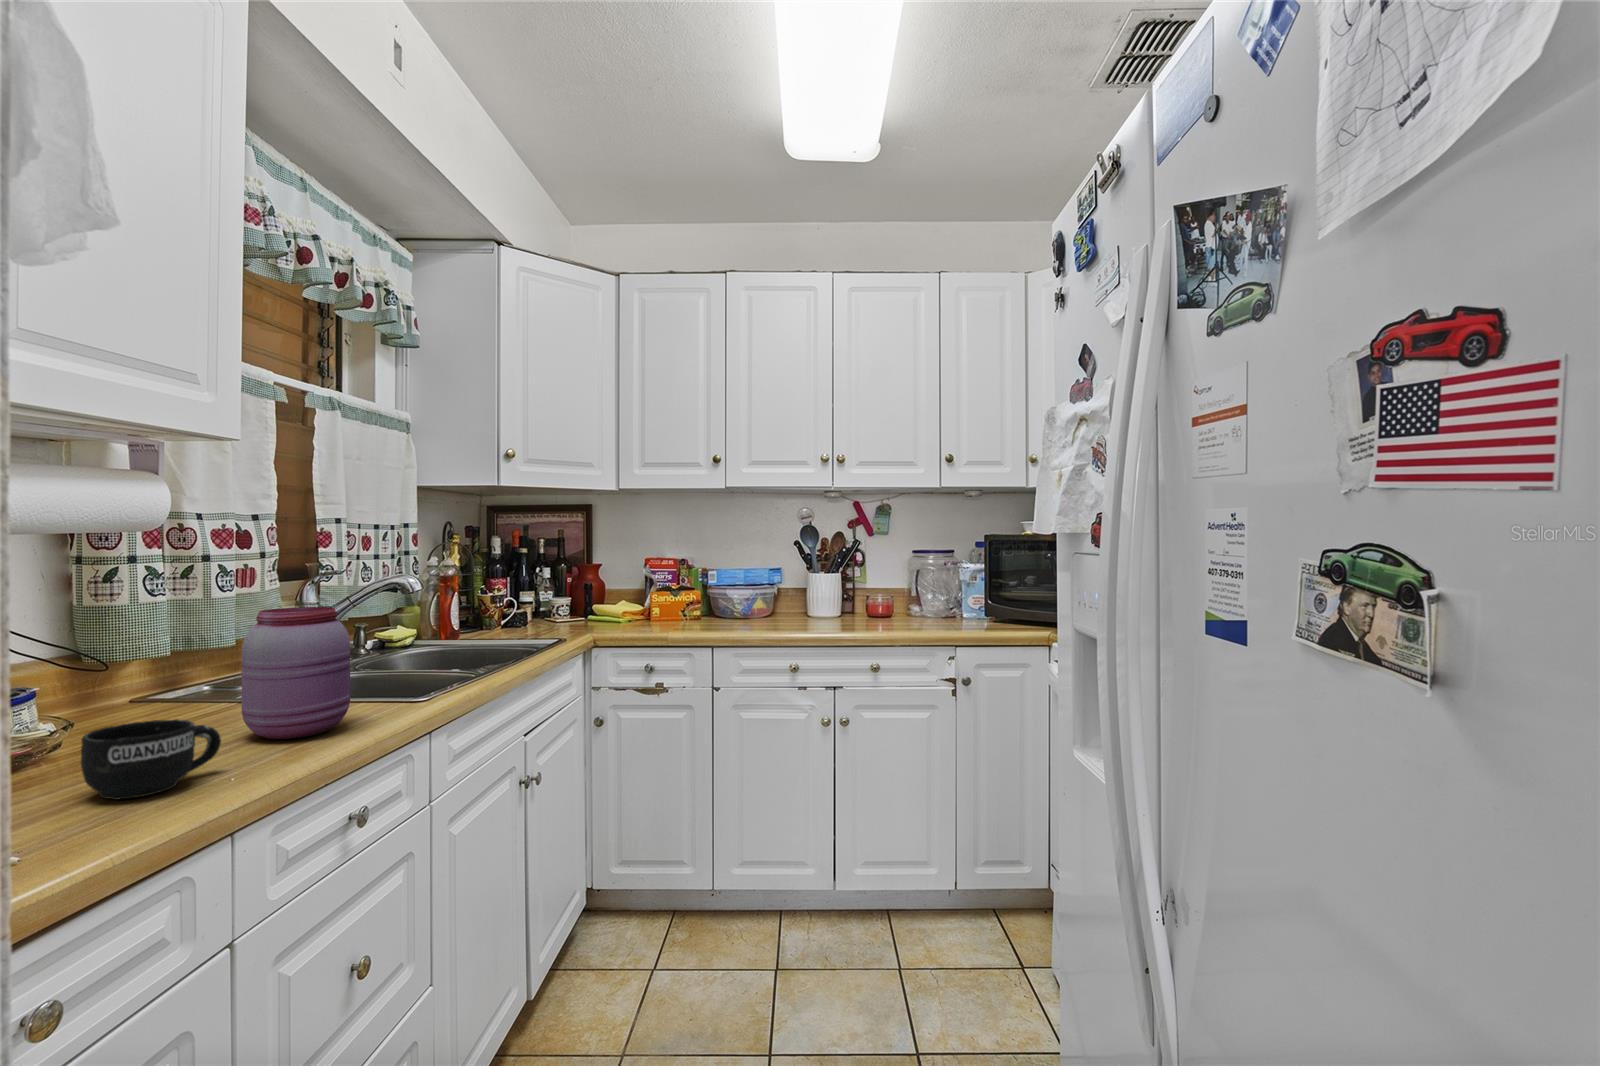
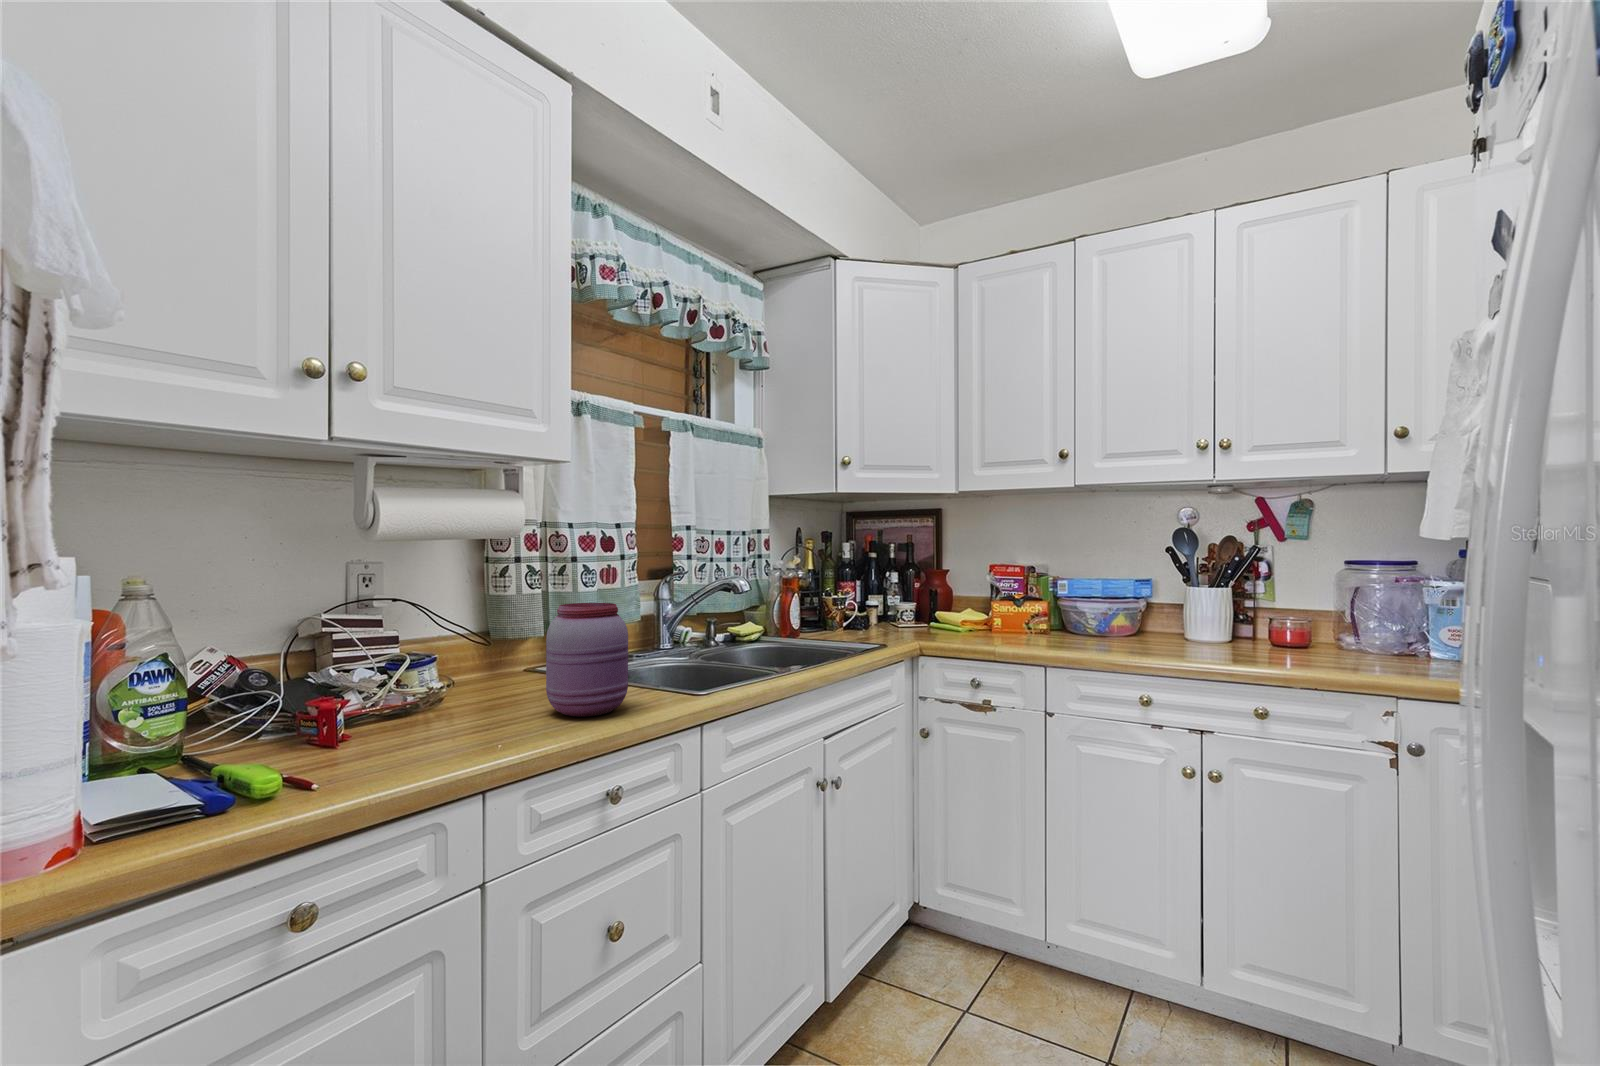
mug: present [81,719,221,800] -> none [406,689,504,751]

